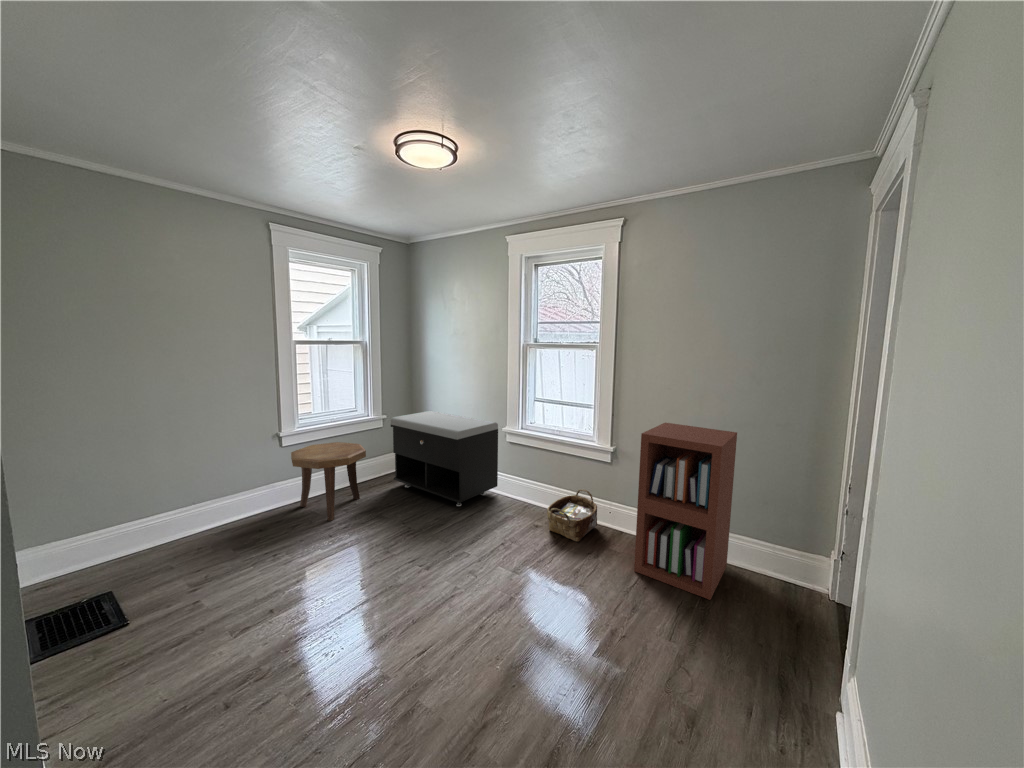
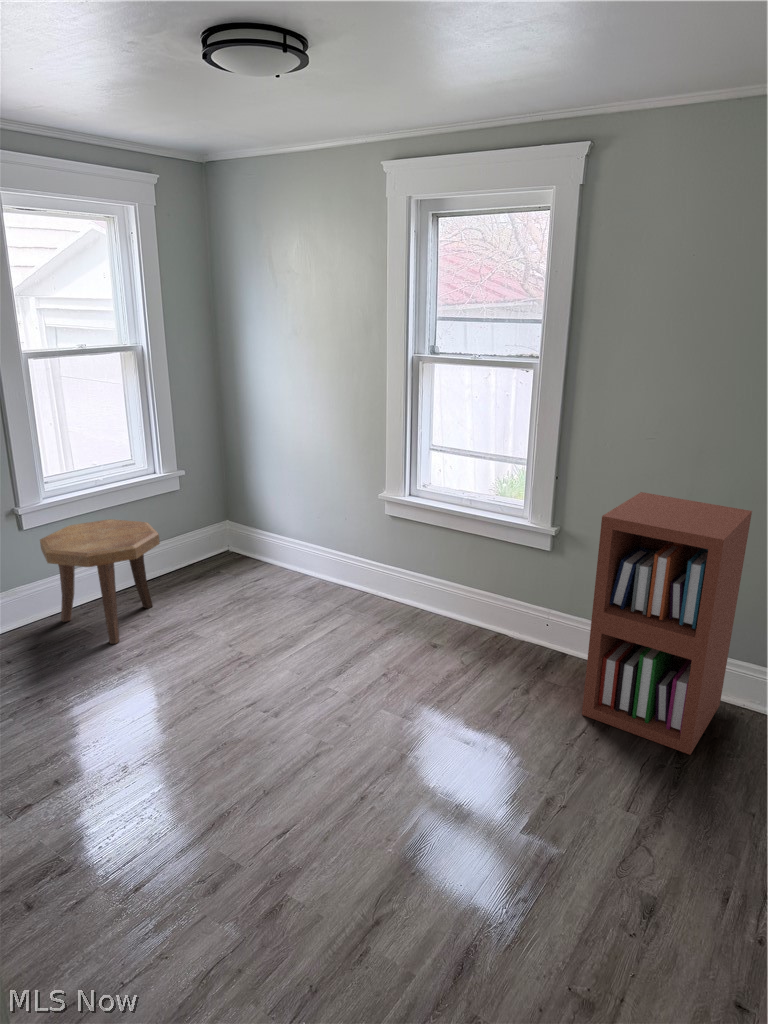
storage bench: present [391,411,498,506] -> none [193,462,370,617]
woven basket: present [547,489,597,542] -> none [451,591,529,671]

